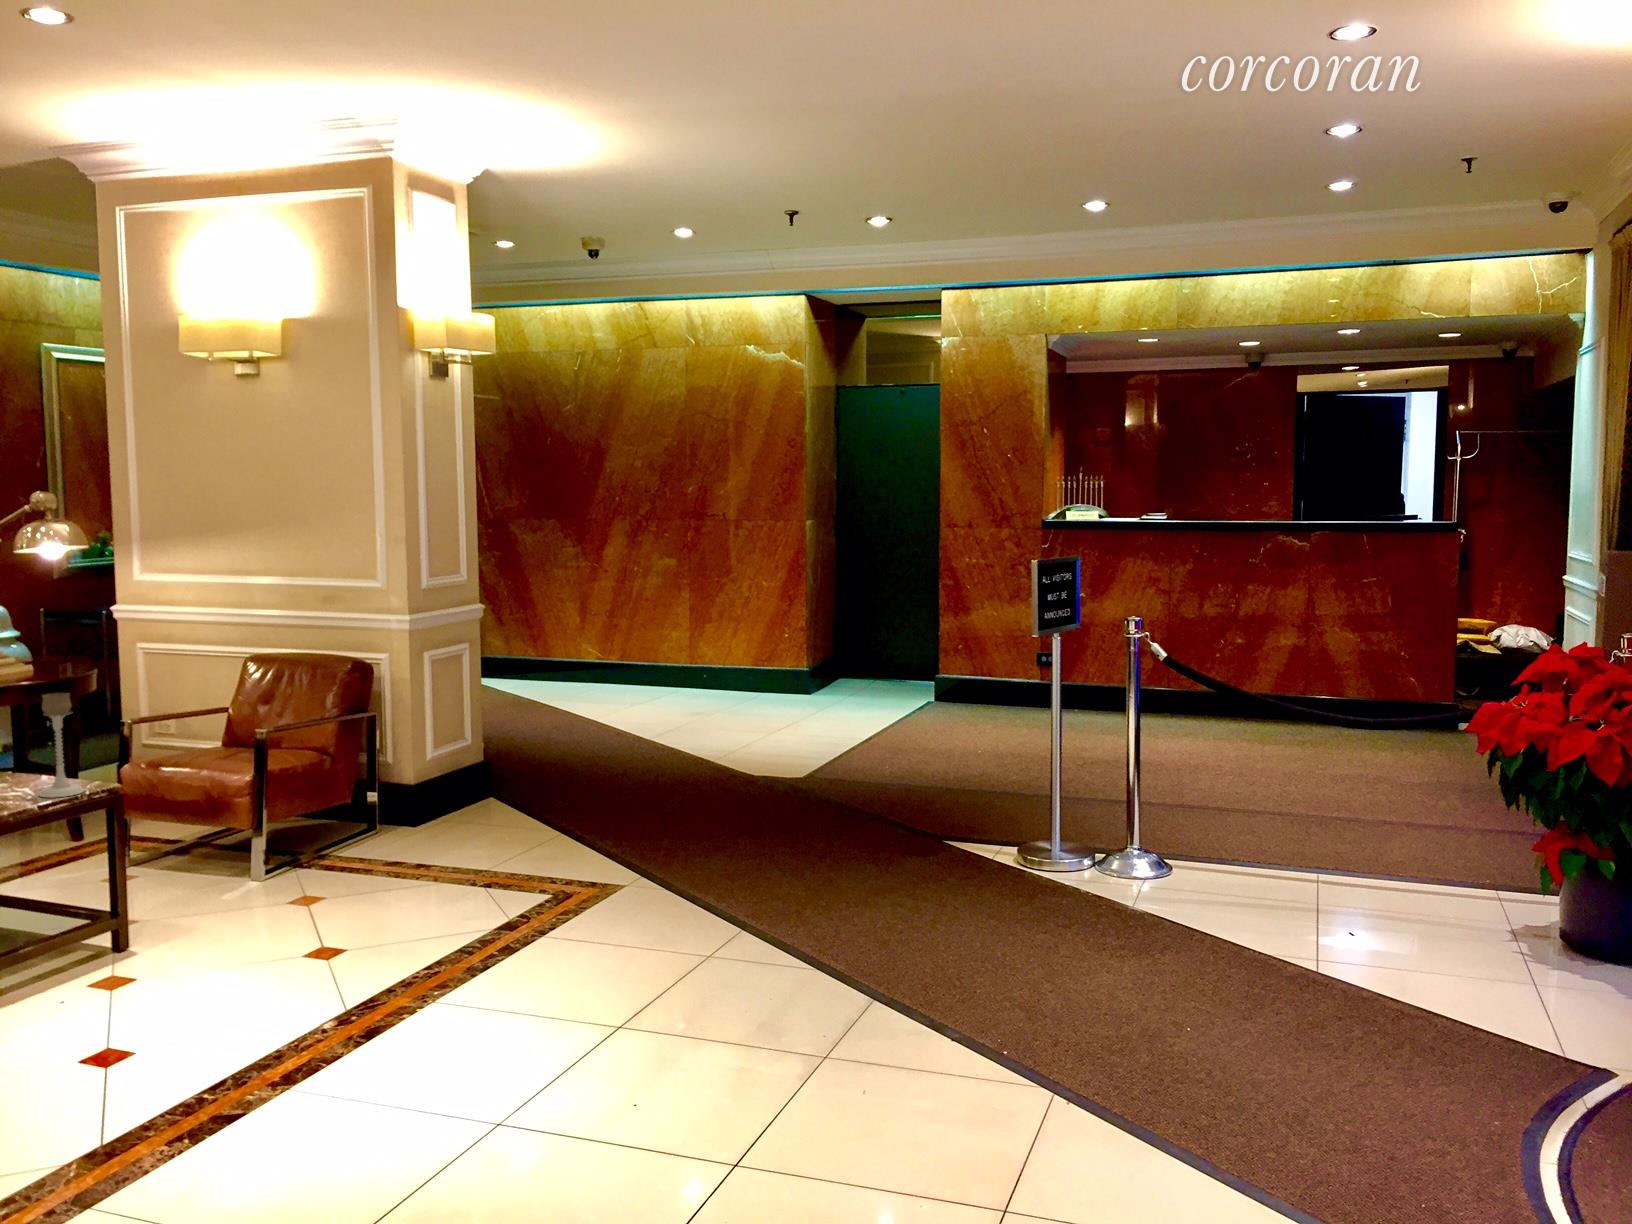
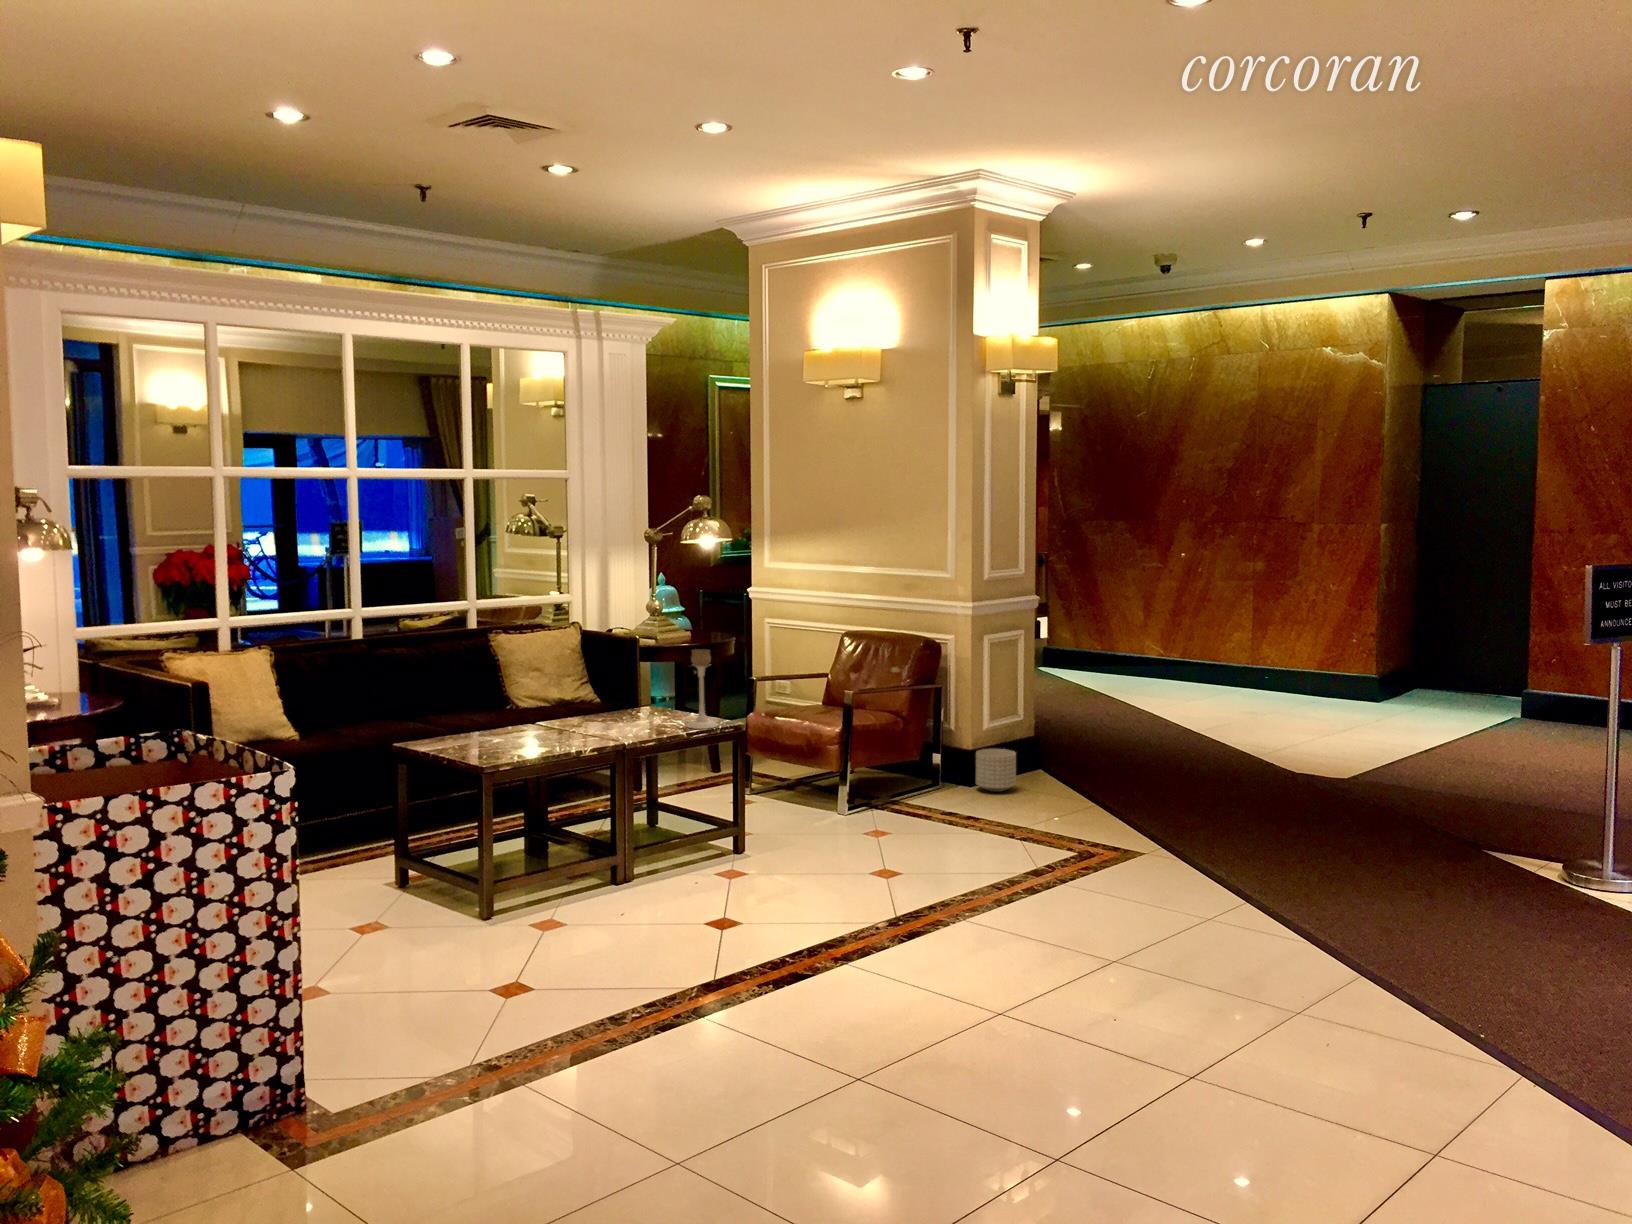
planter: none [417,782,466,832] -> present [976,749,1016,792]

